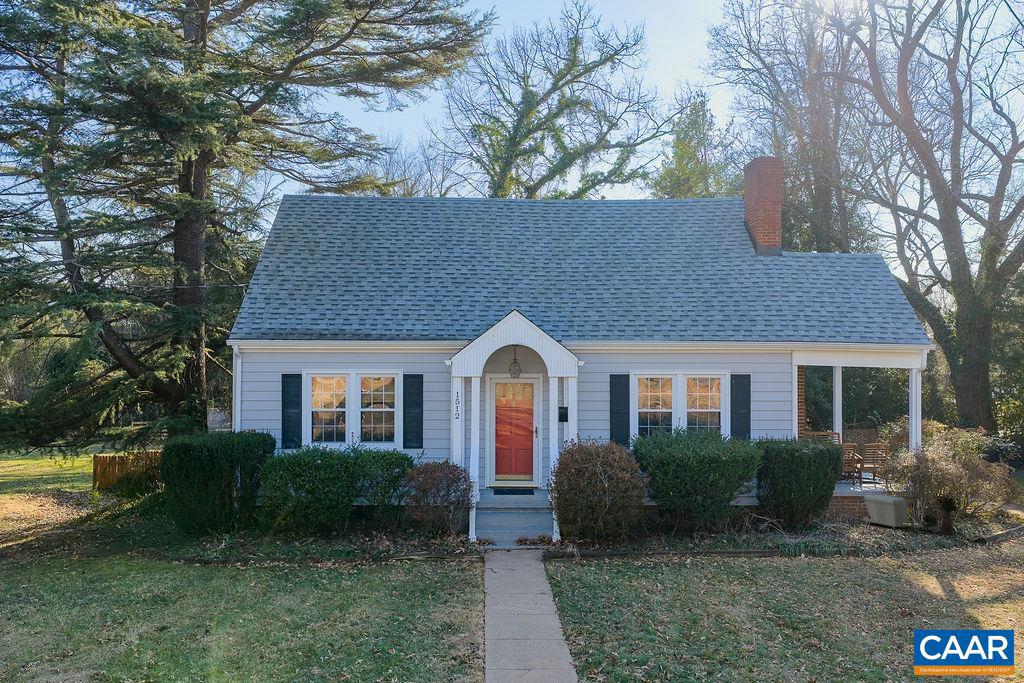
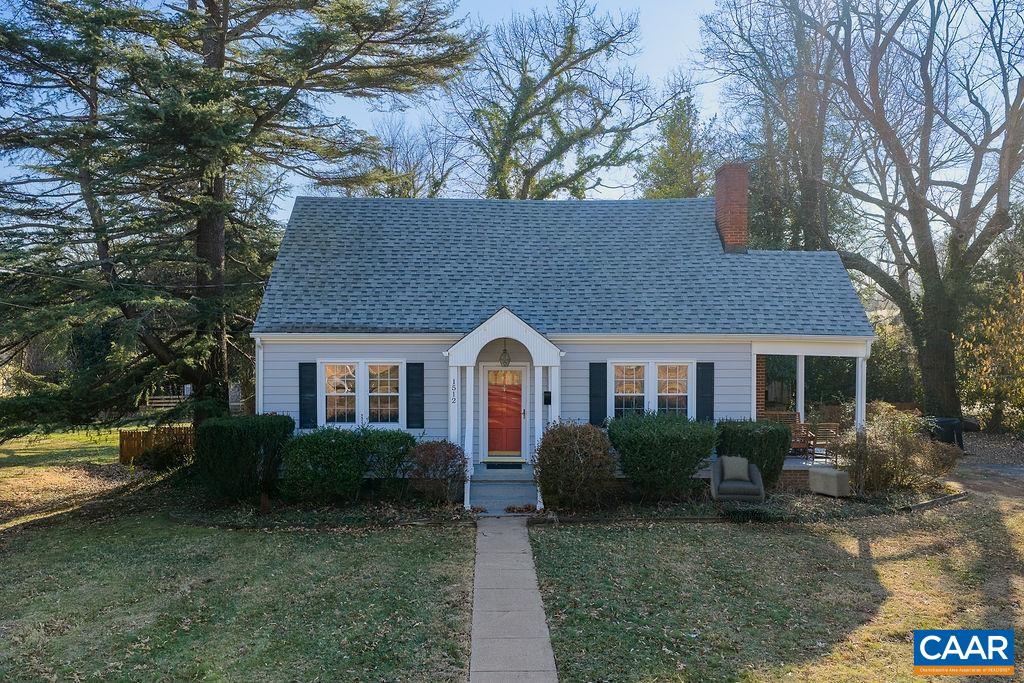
armchair: none [752,478,817,547] -> present [711,456,765,513]
potted plant: present [922,494,959,534] -> present [249,478,275,513]

